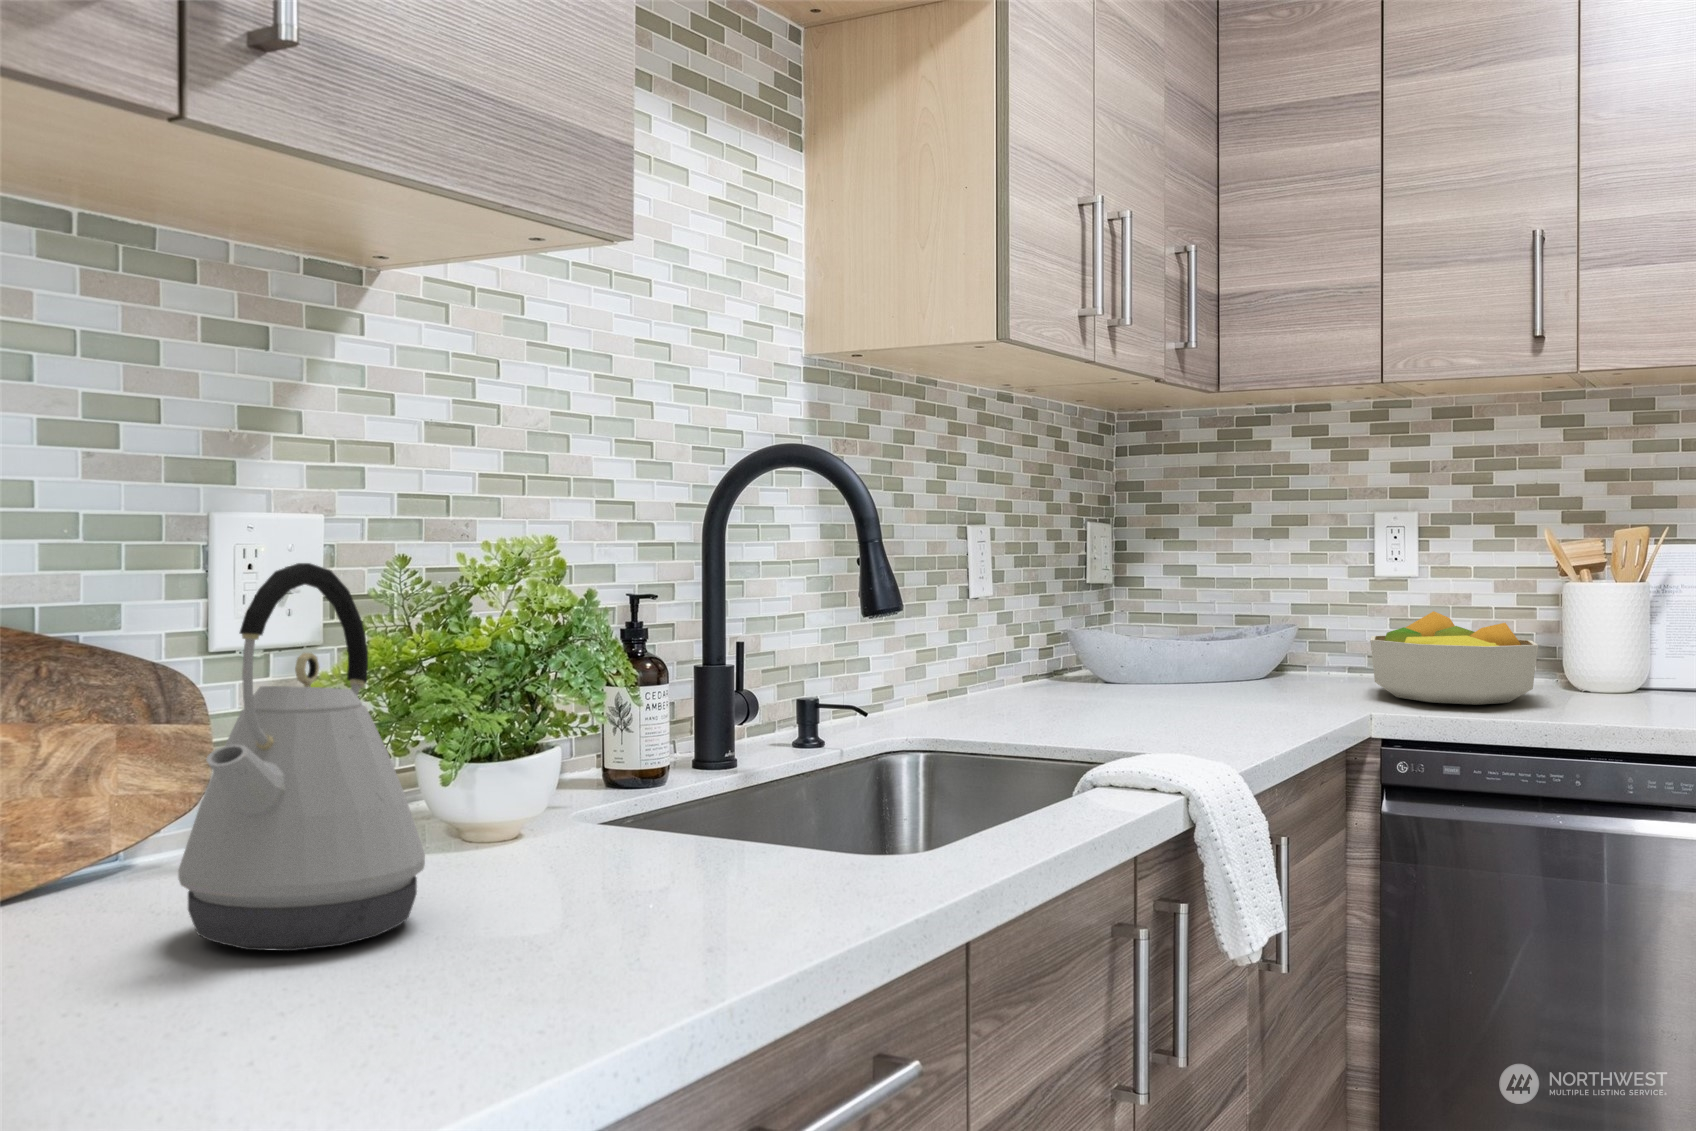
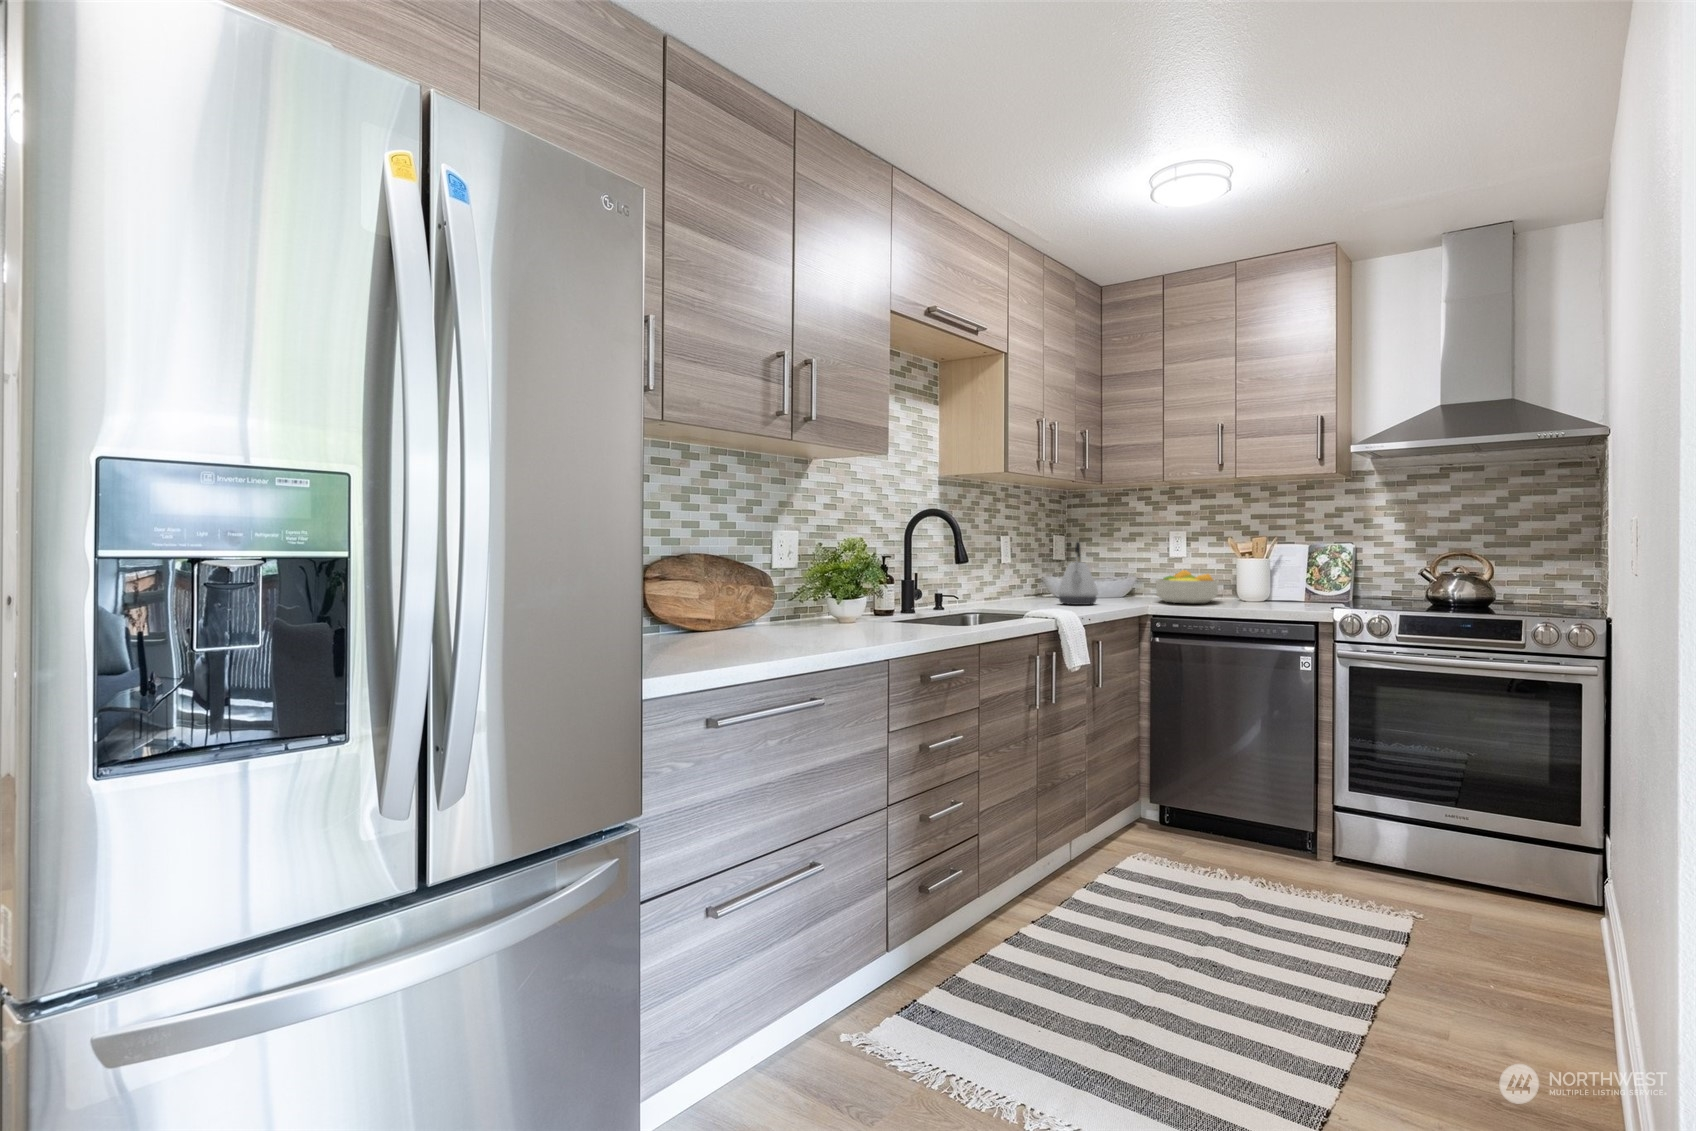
kettle: present [178,563,425,951] -> present [1058,542,1098,605]

